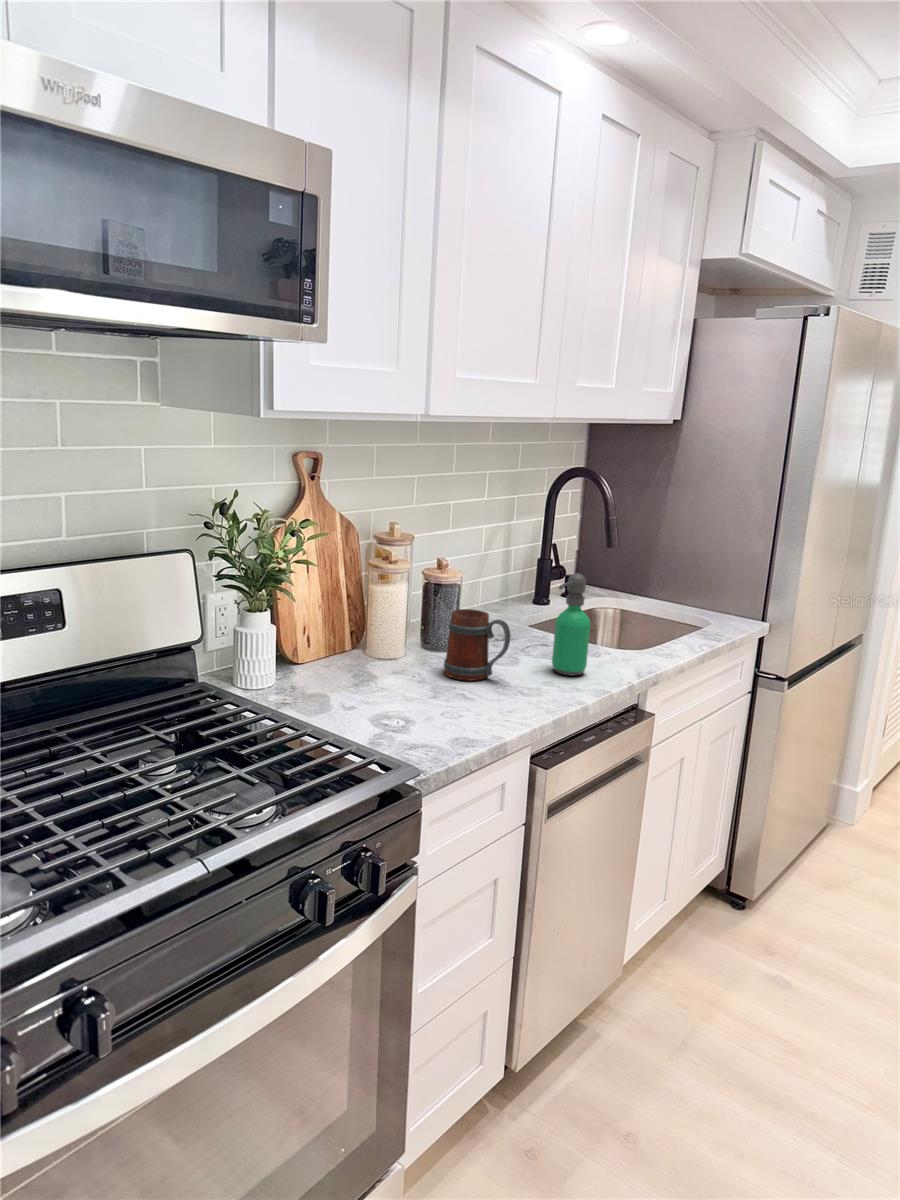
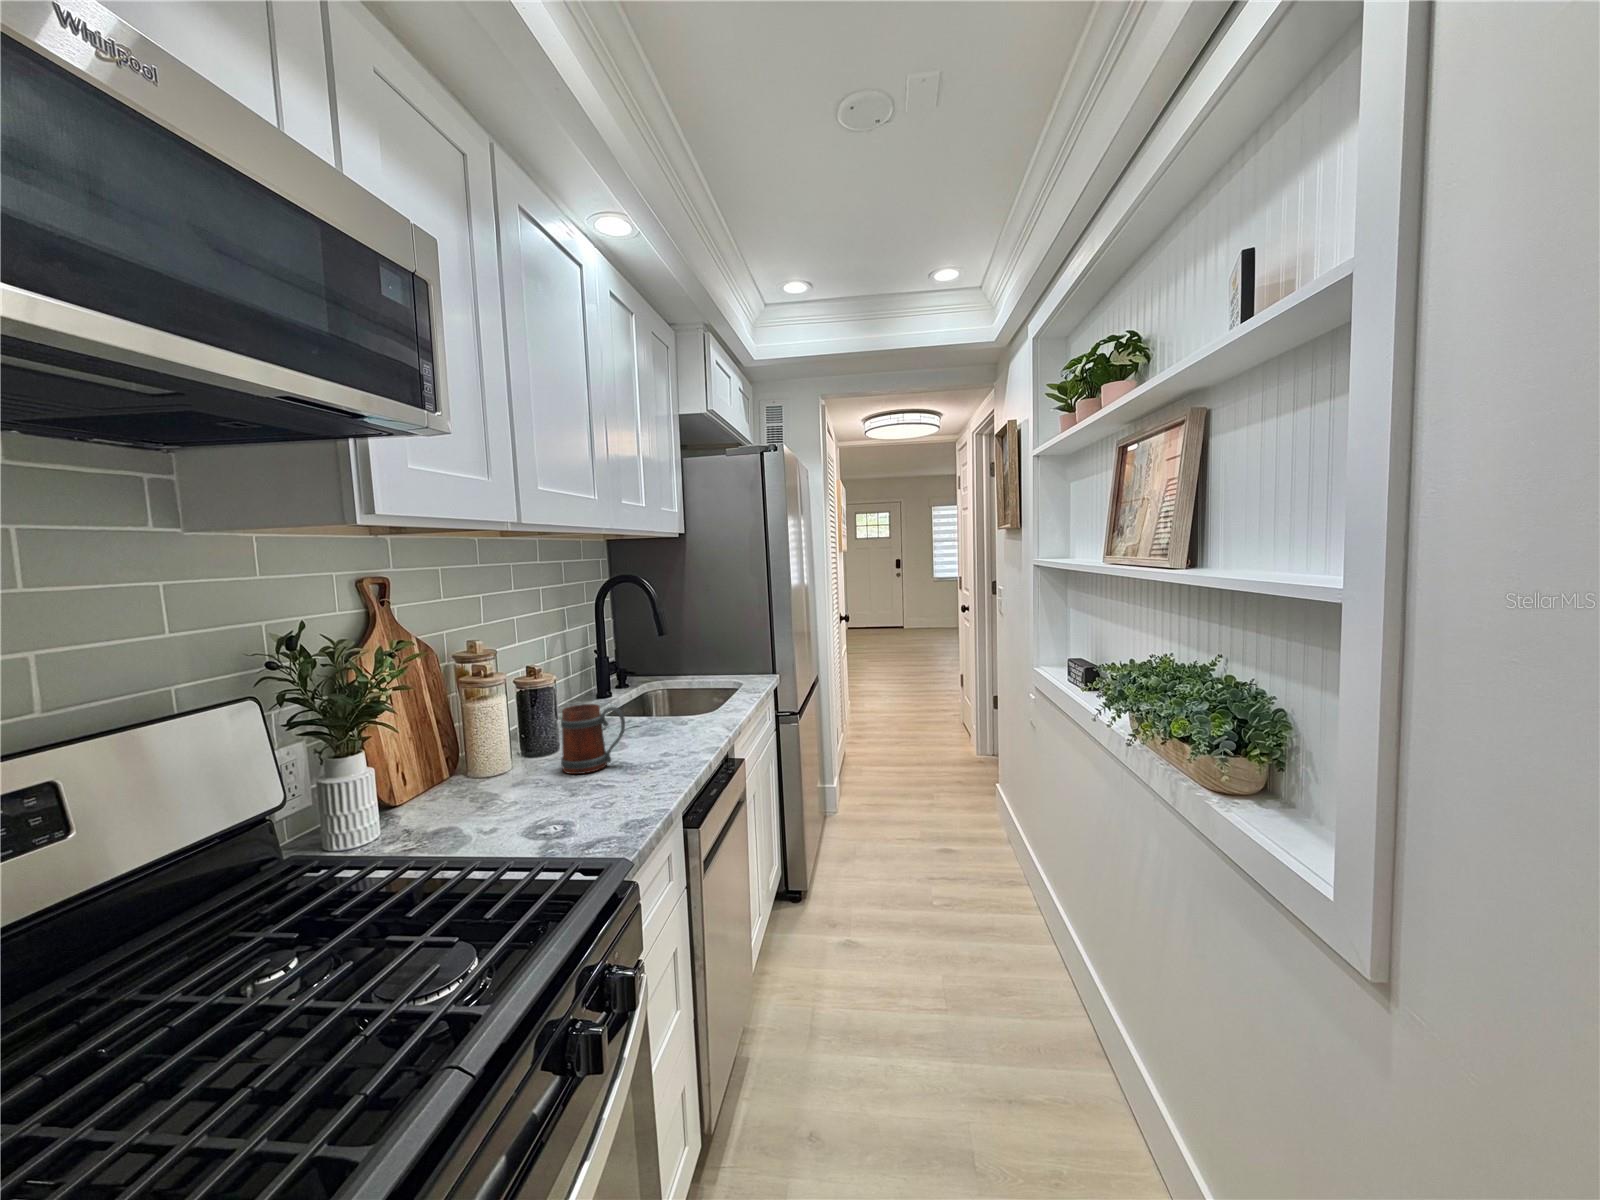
soap dispenser: present [552,573,590,675] -> none [654,654,687,745]

